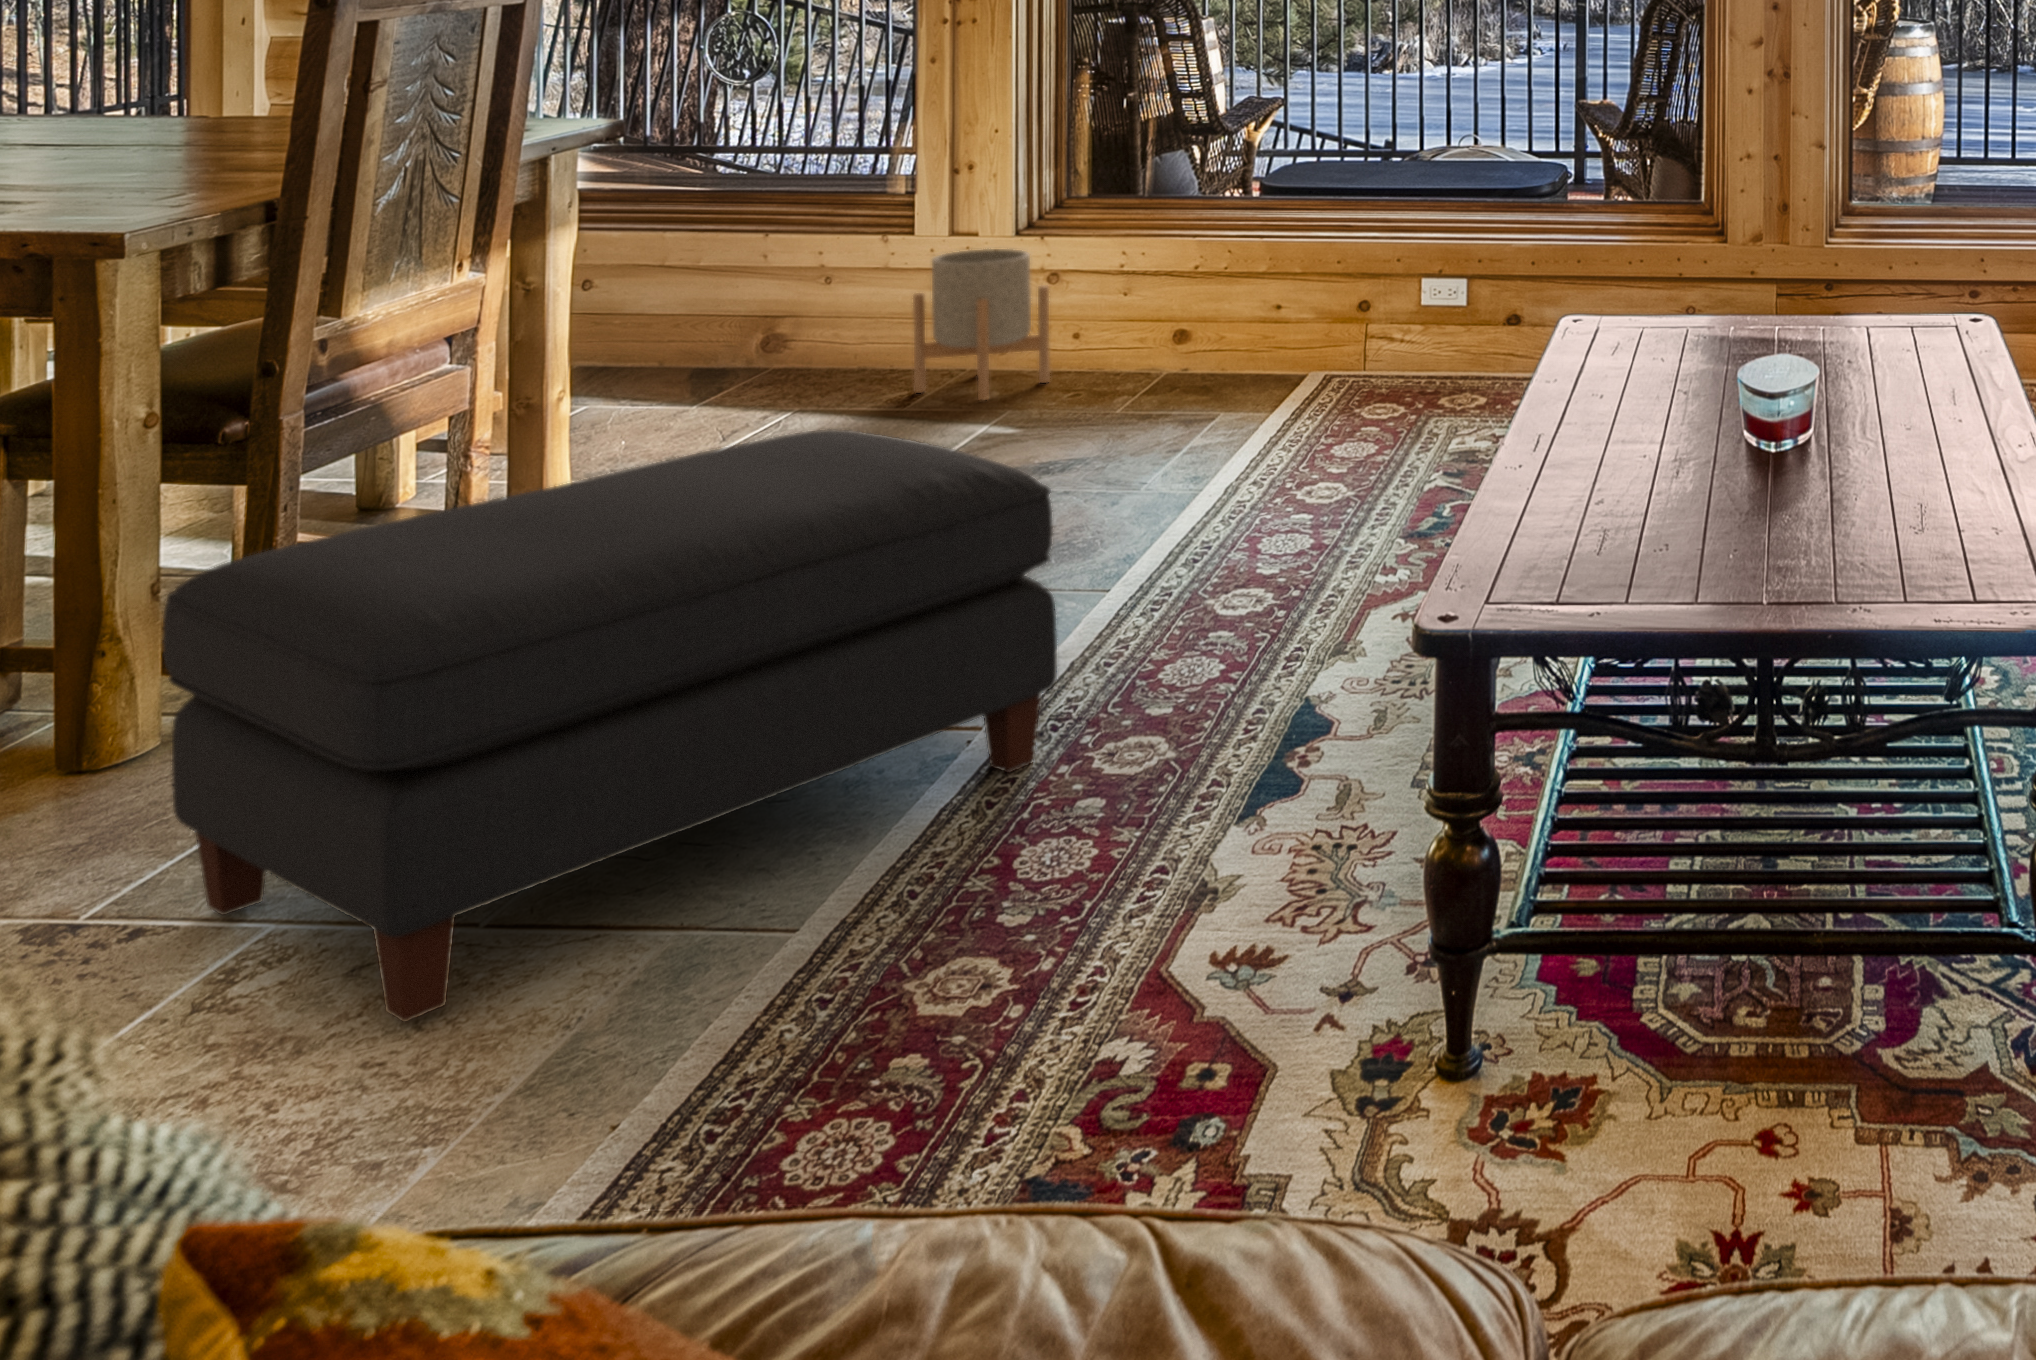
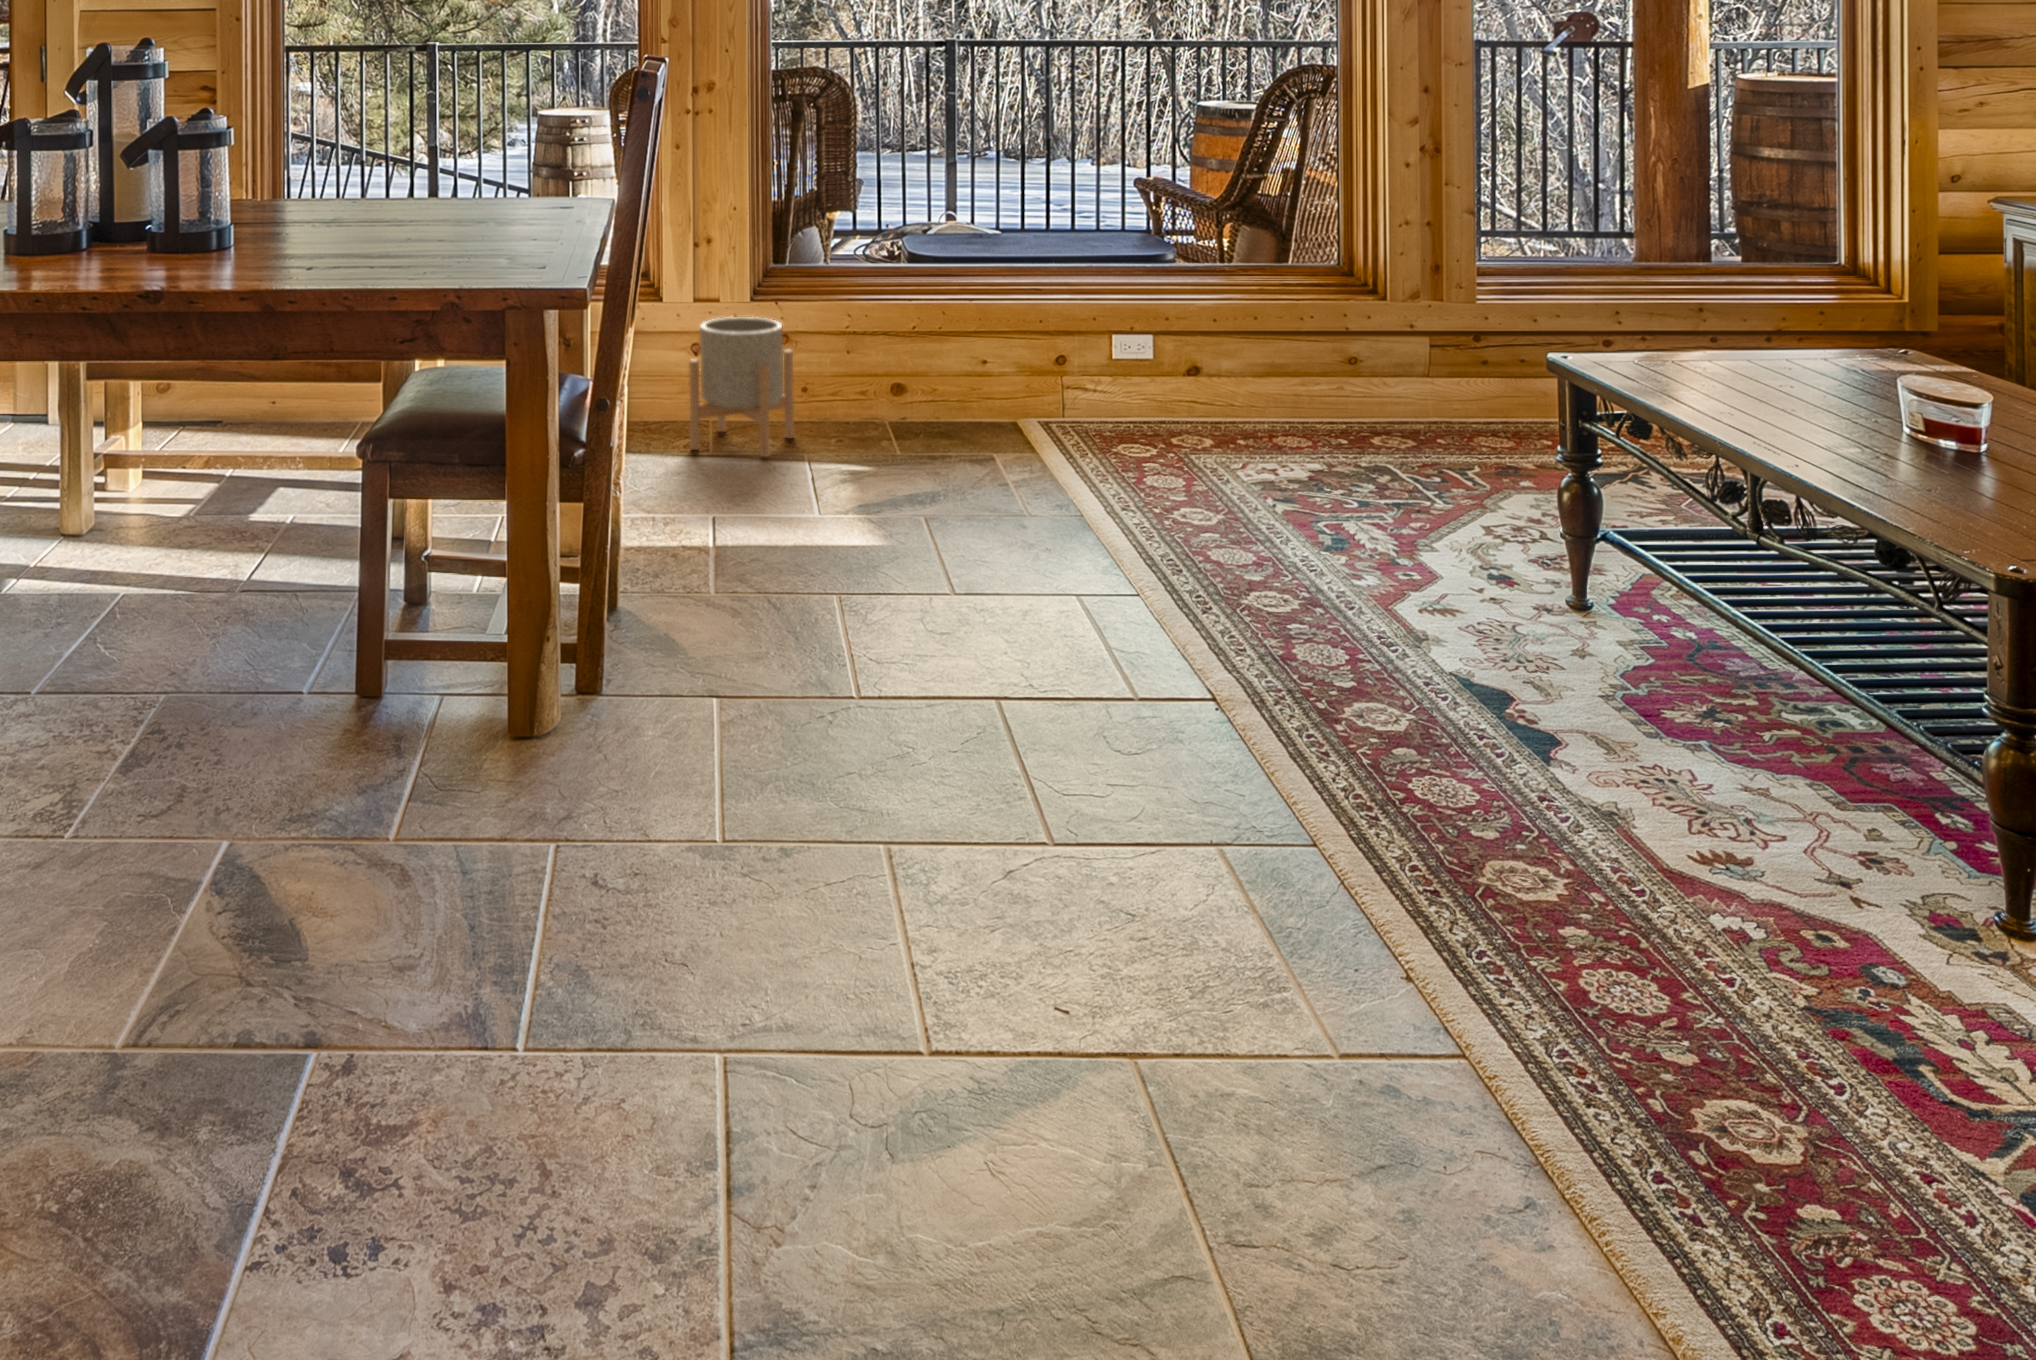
ottoman: present [162,430,1057,1022] -> none [834,510,1363,1043]

